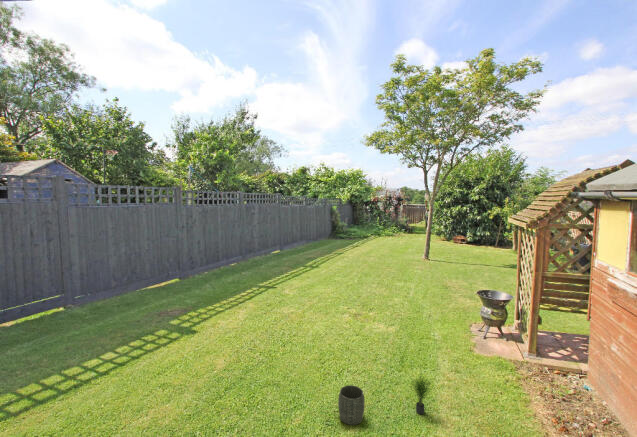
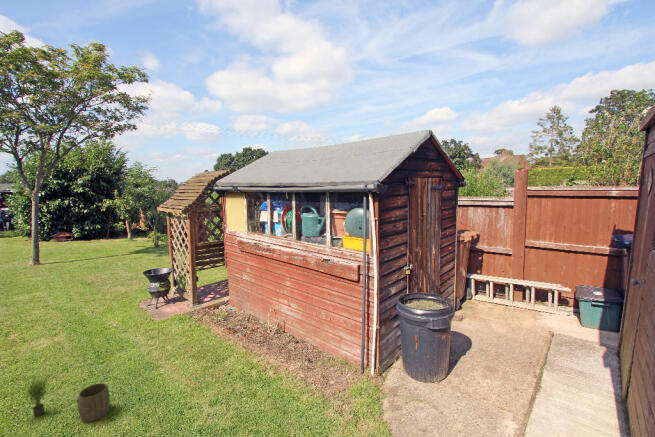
potted plant: present [412,376,431,414] -> present [23,377,47,416]

